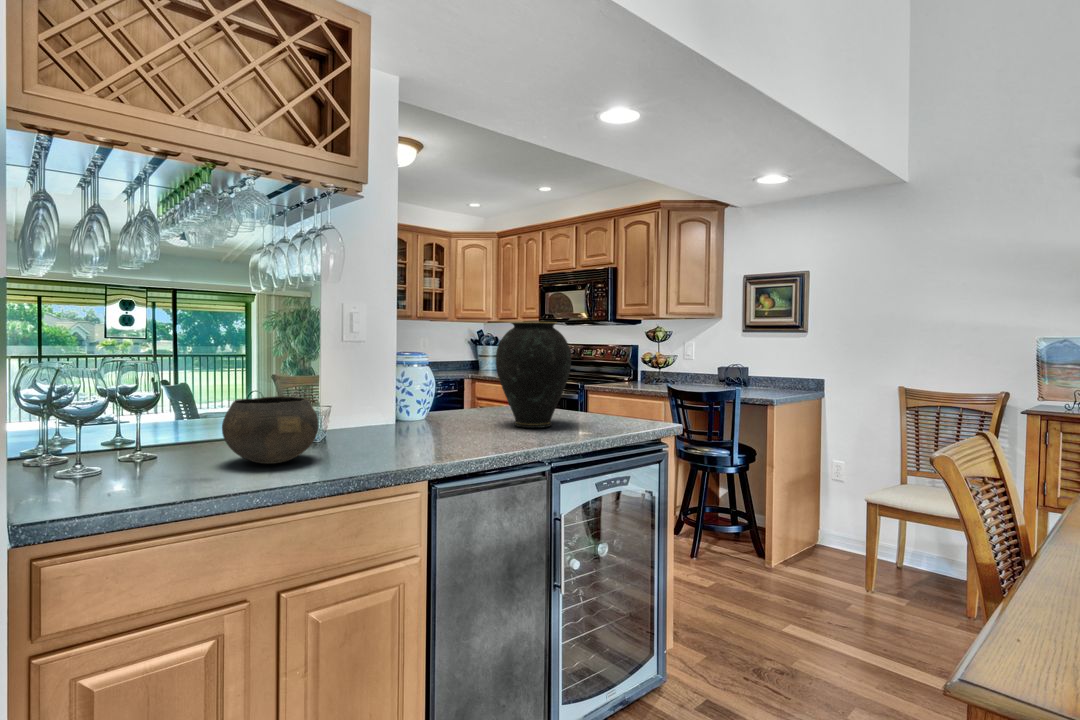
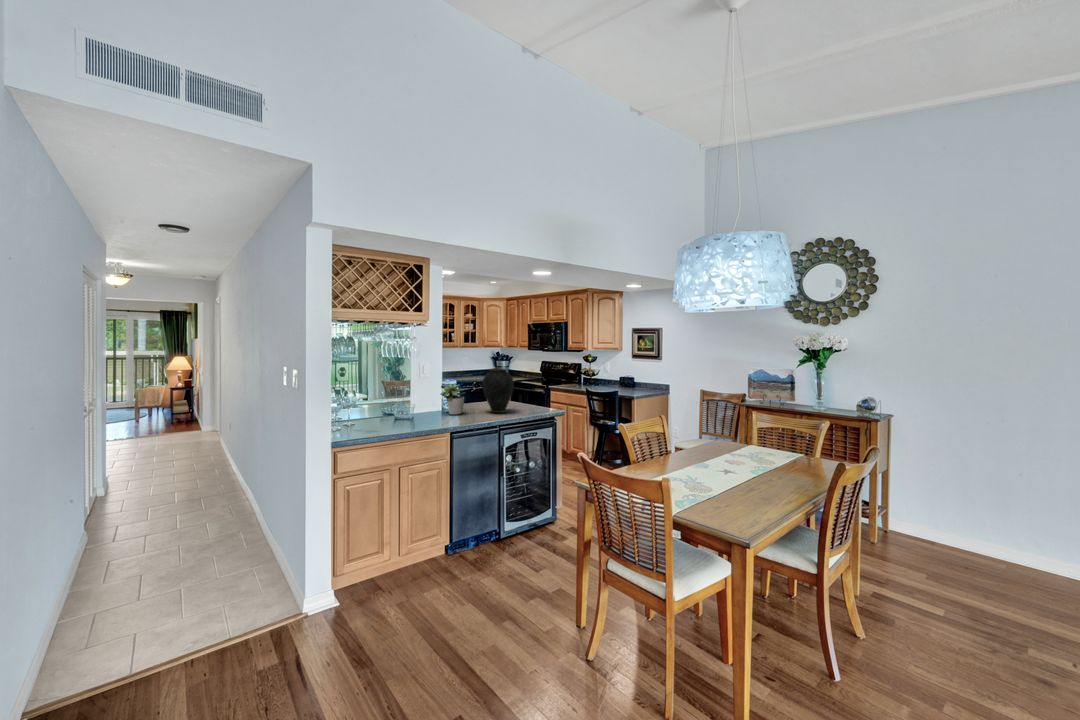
potted plant: none [393,352,457,431] -> present [440,383,465,414]
bowl: present [222,396,318,464] -> none [380,403,412,427]

